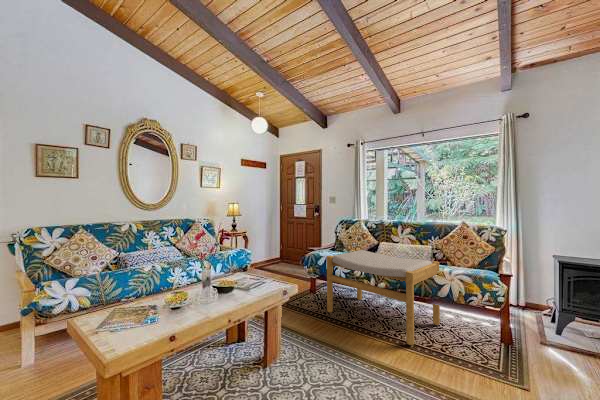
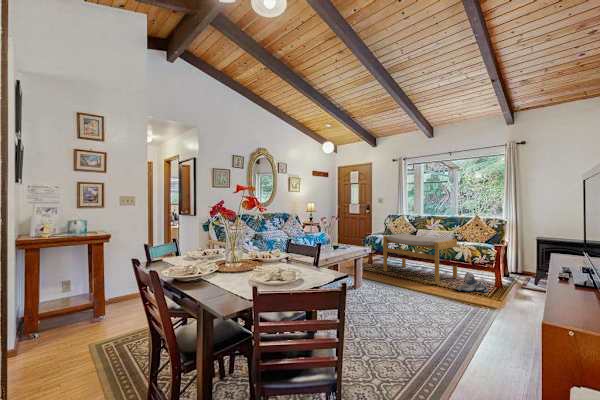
plush toy: none [444,327,498,367] -> present [456,272,488,293]

